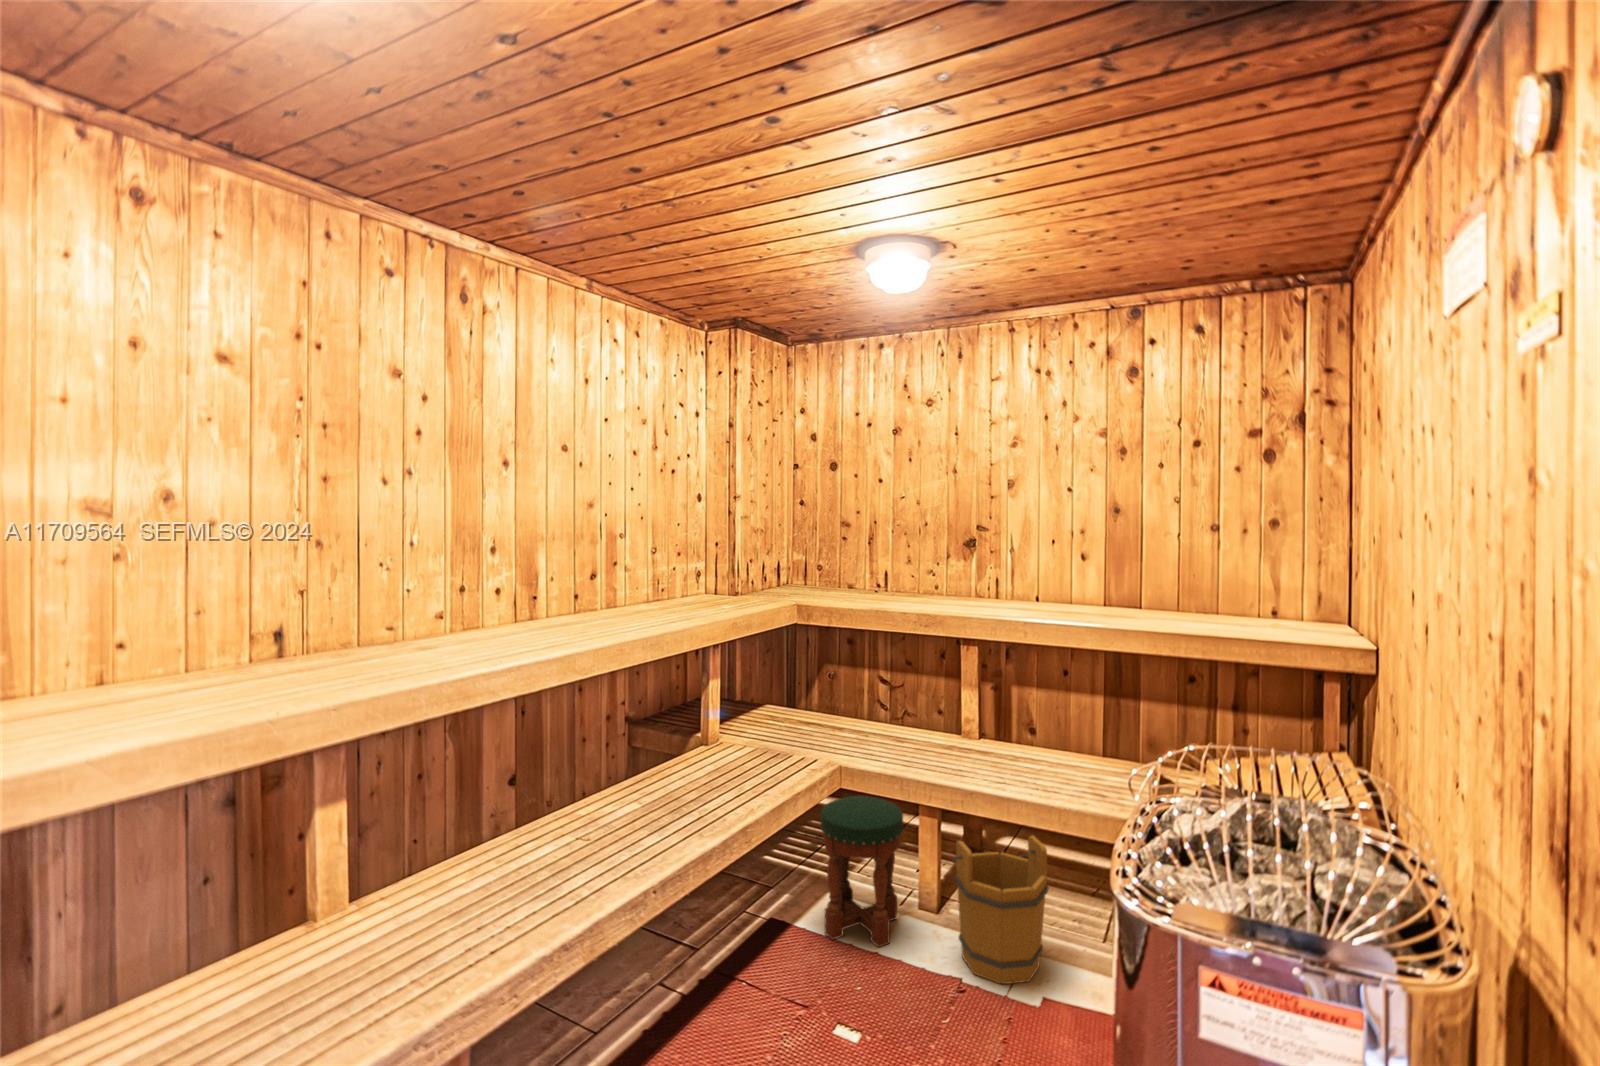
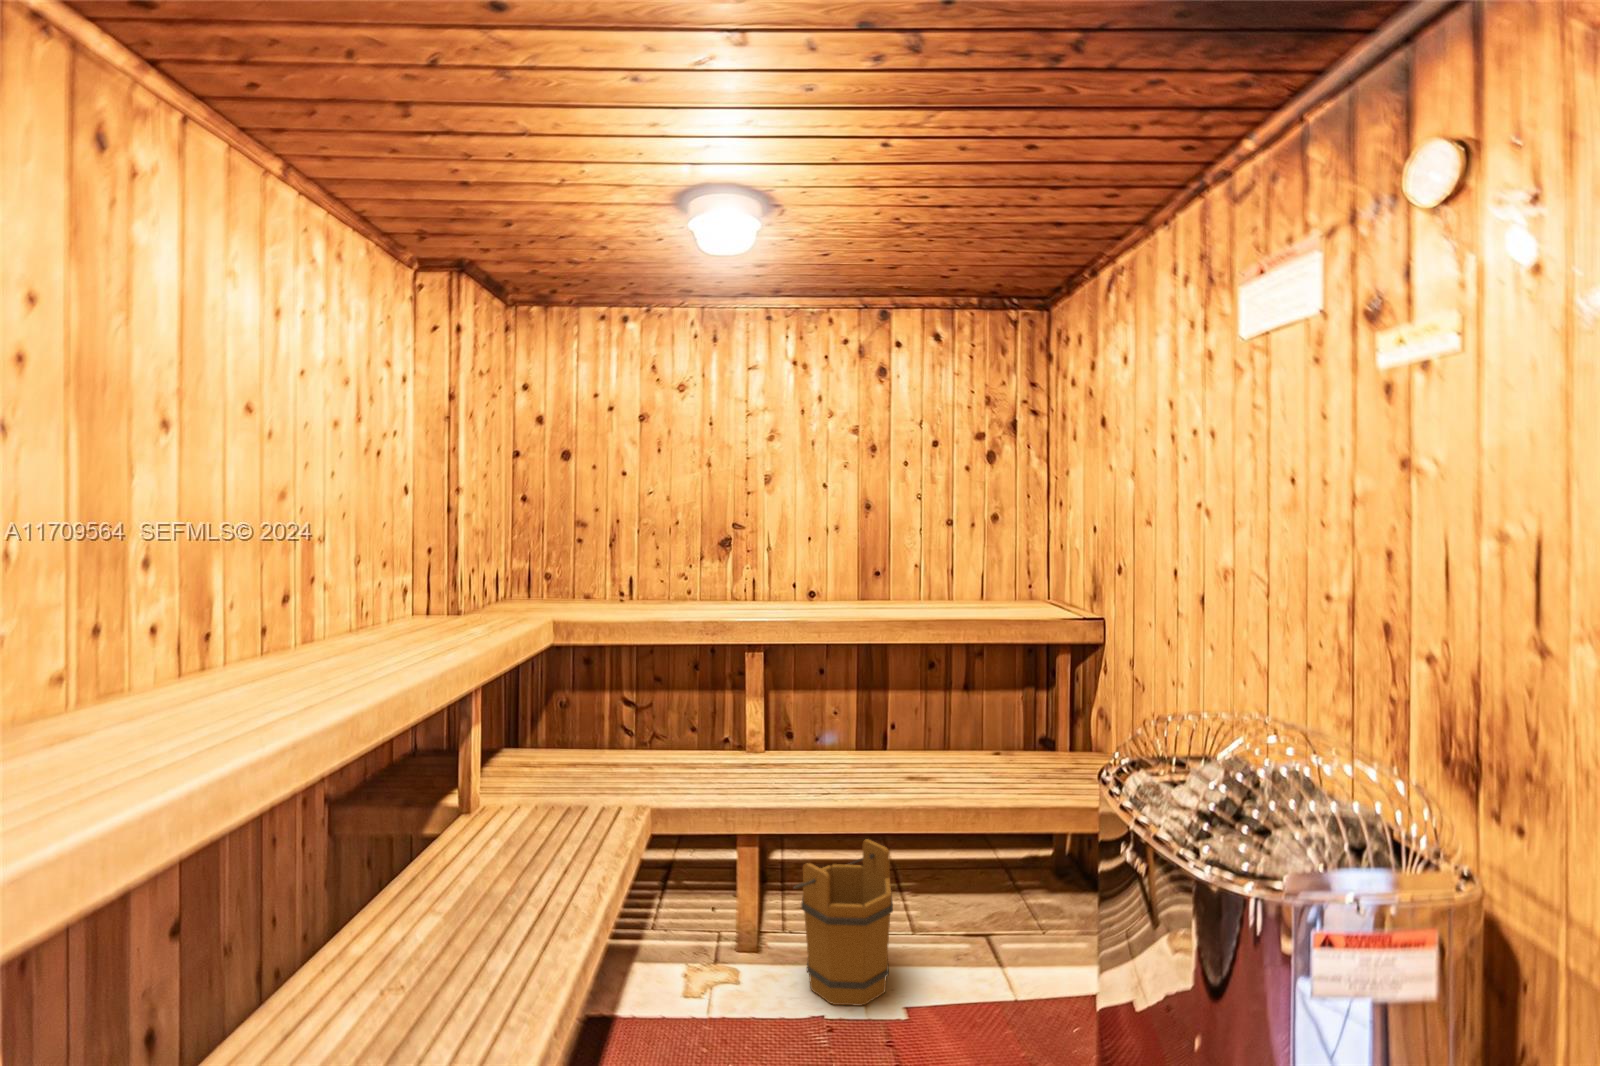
stool: present [821,796,903,947] -> none [637,838,735,1022]

